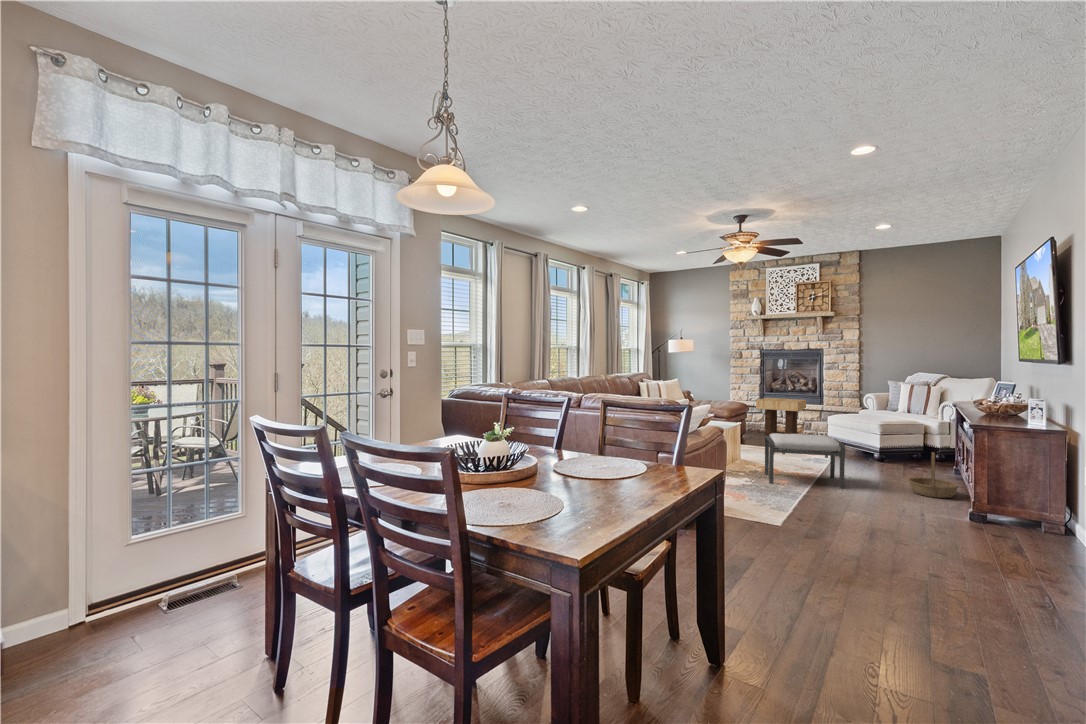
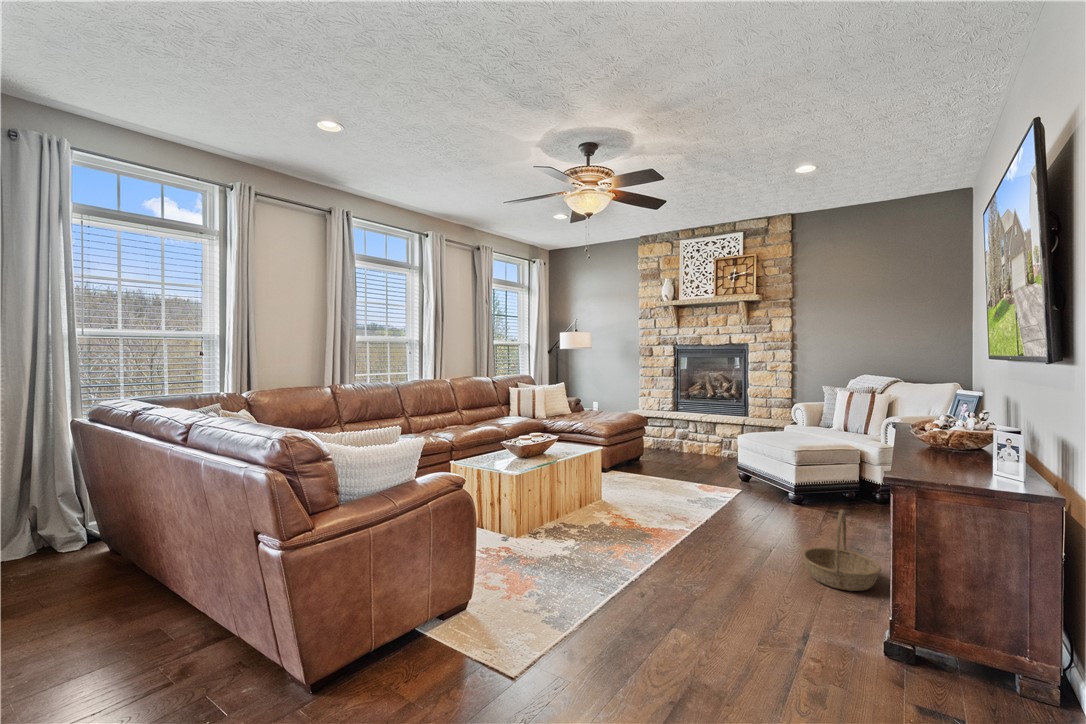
side table: present [756,398,806,435] -> none [660,406,726,459]
ottoman: present [765,433,845,488] -> none [593,469,704,564]

